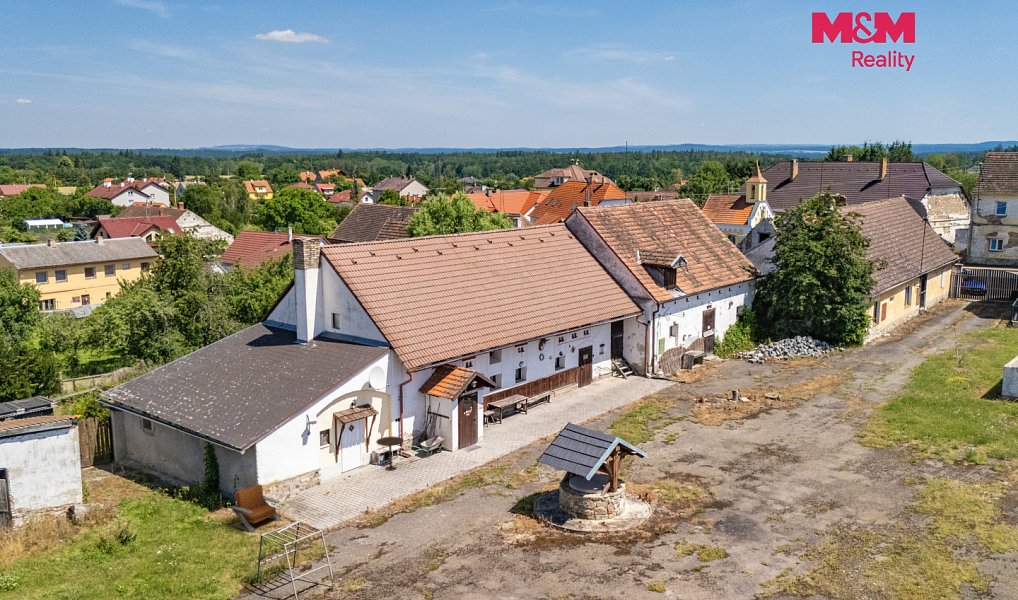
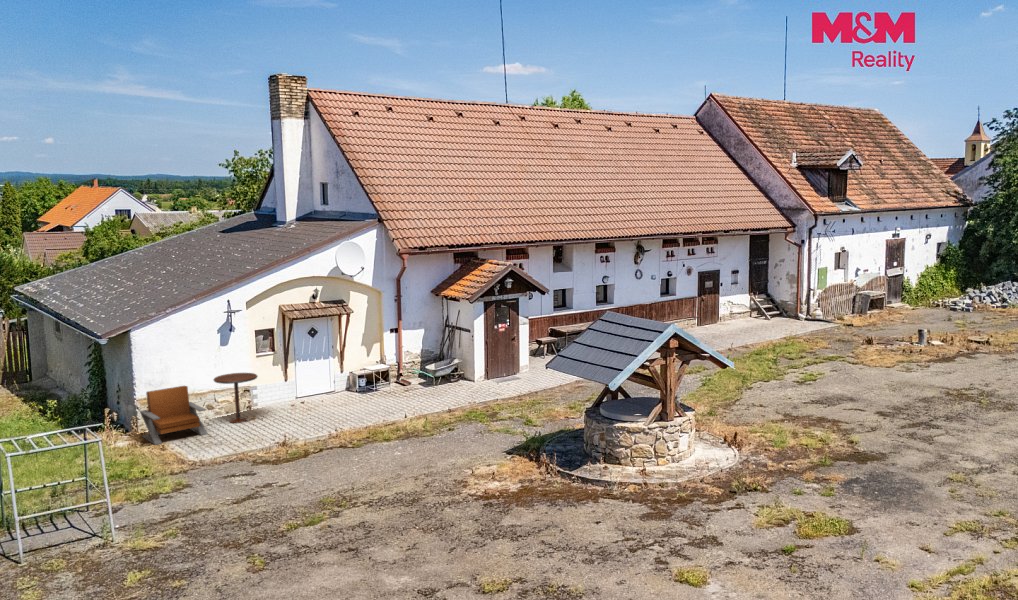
pedestal table: present [376,437,404,471] -> present [214,373,257,423]

